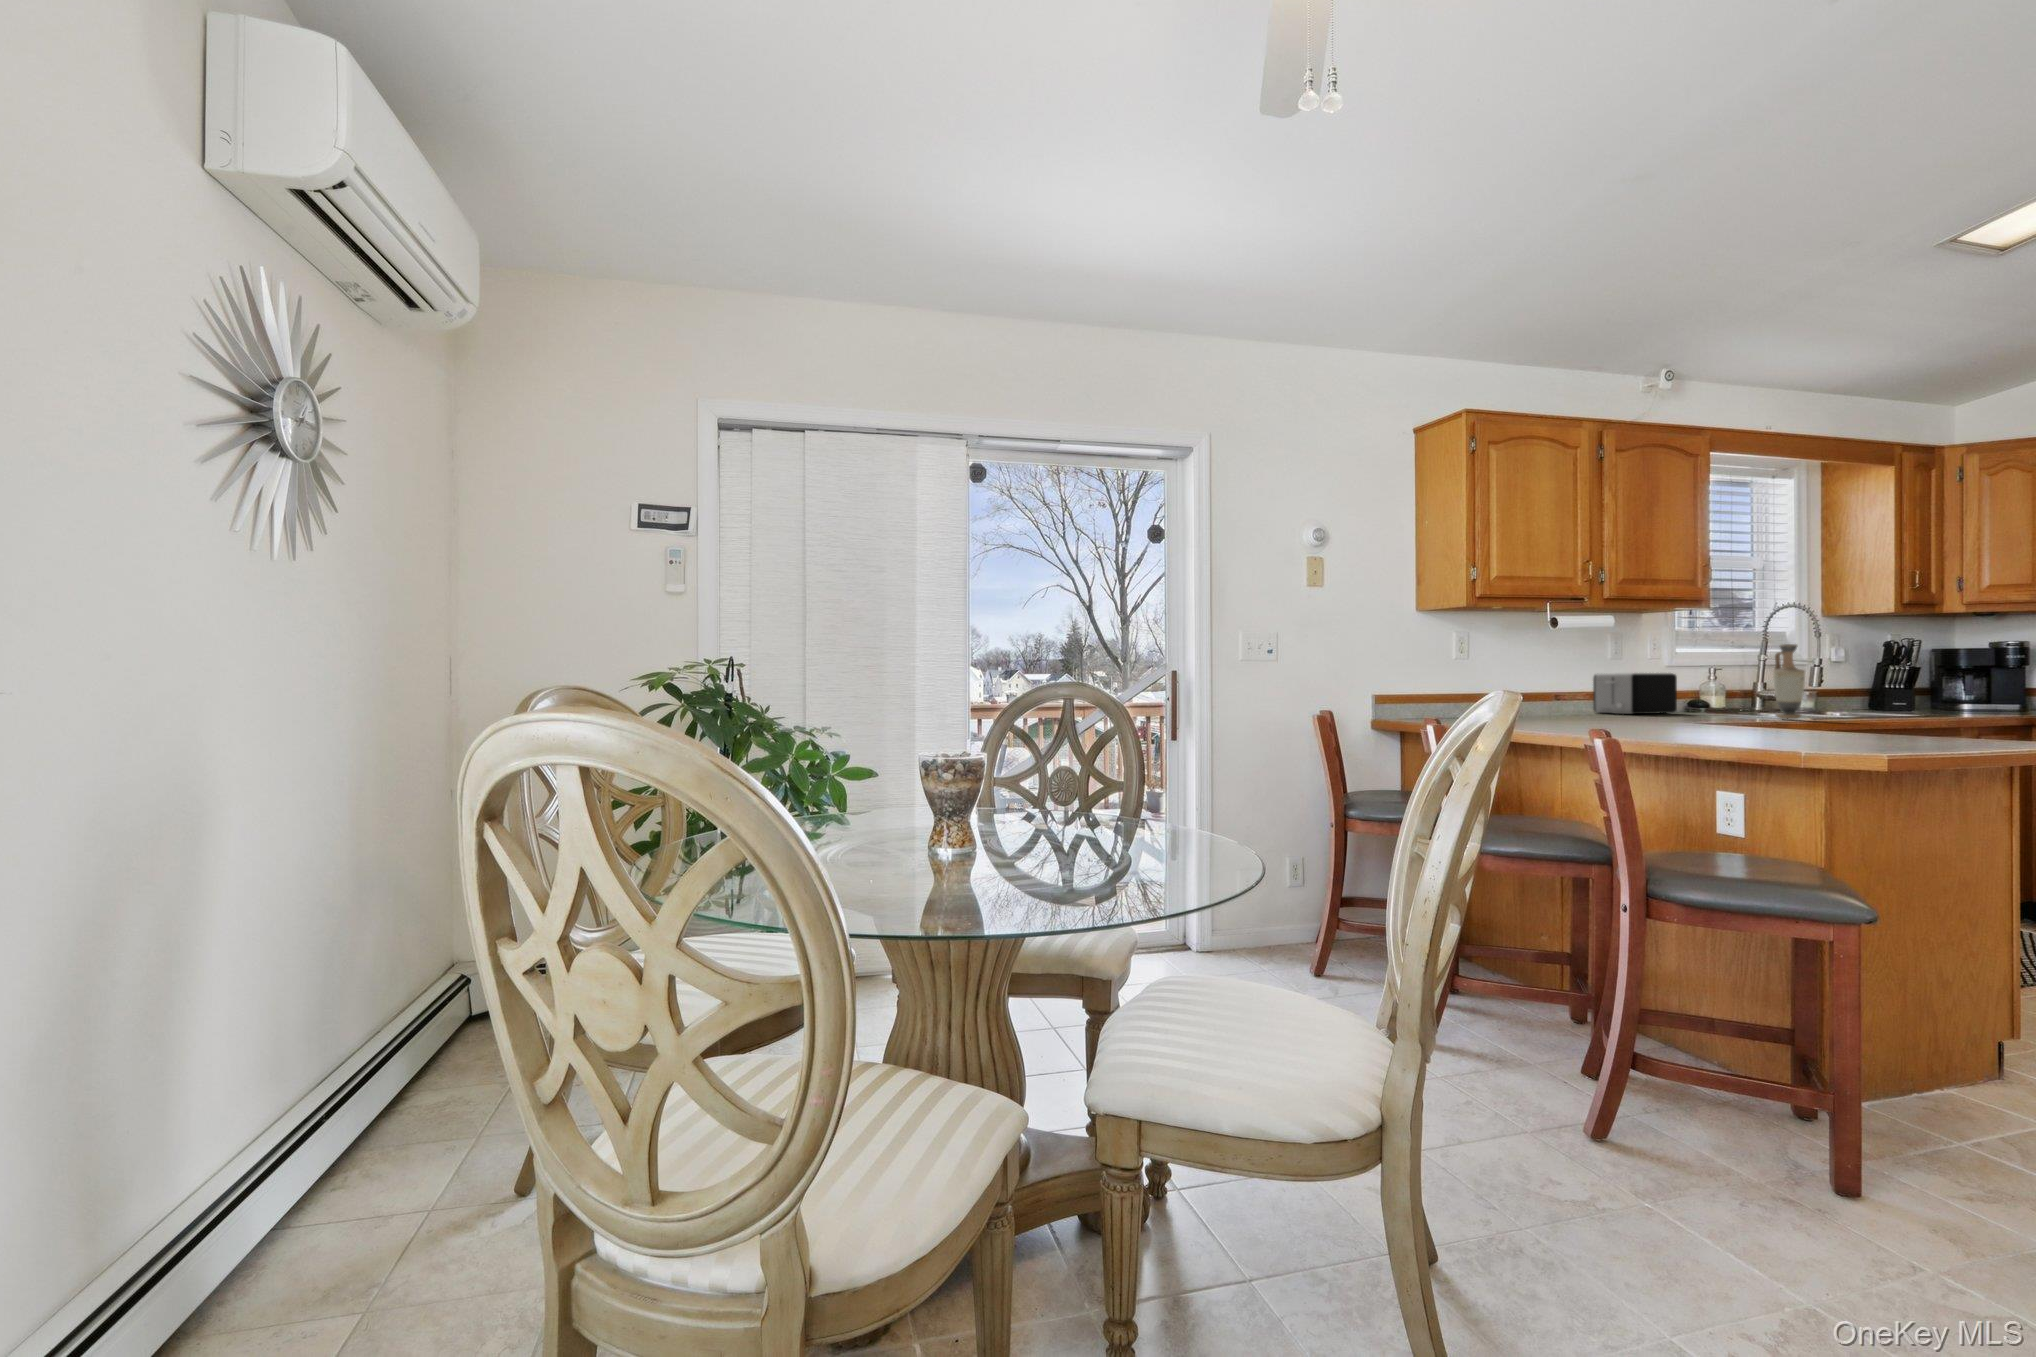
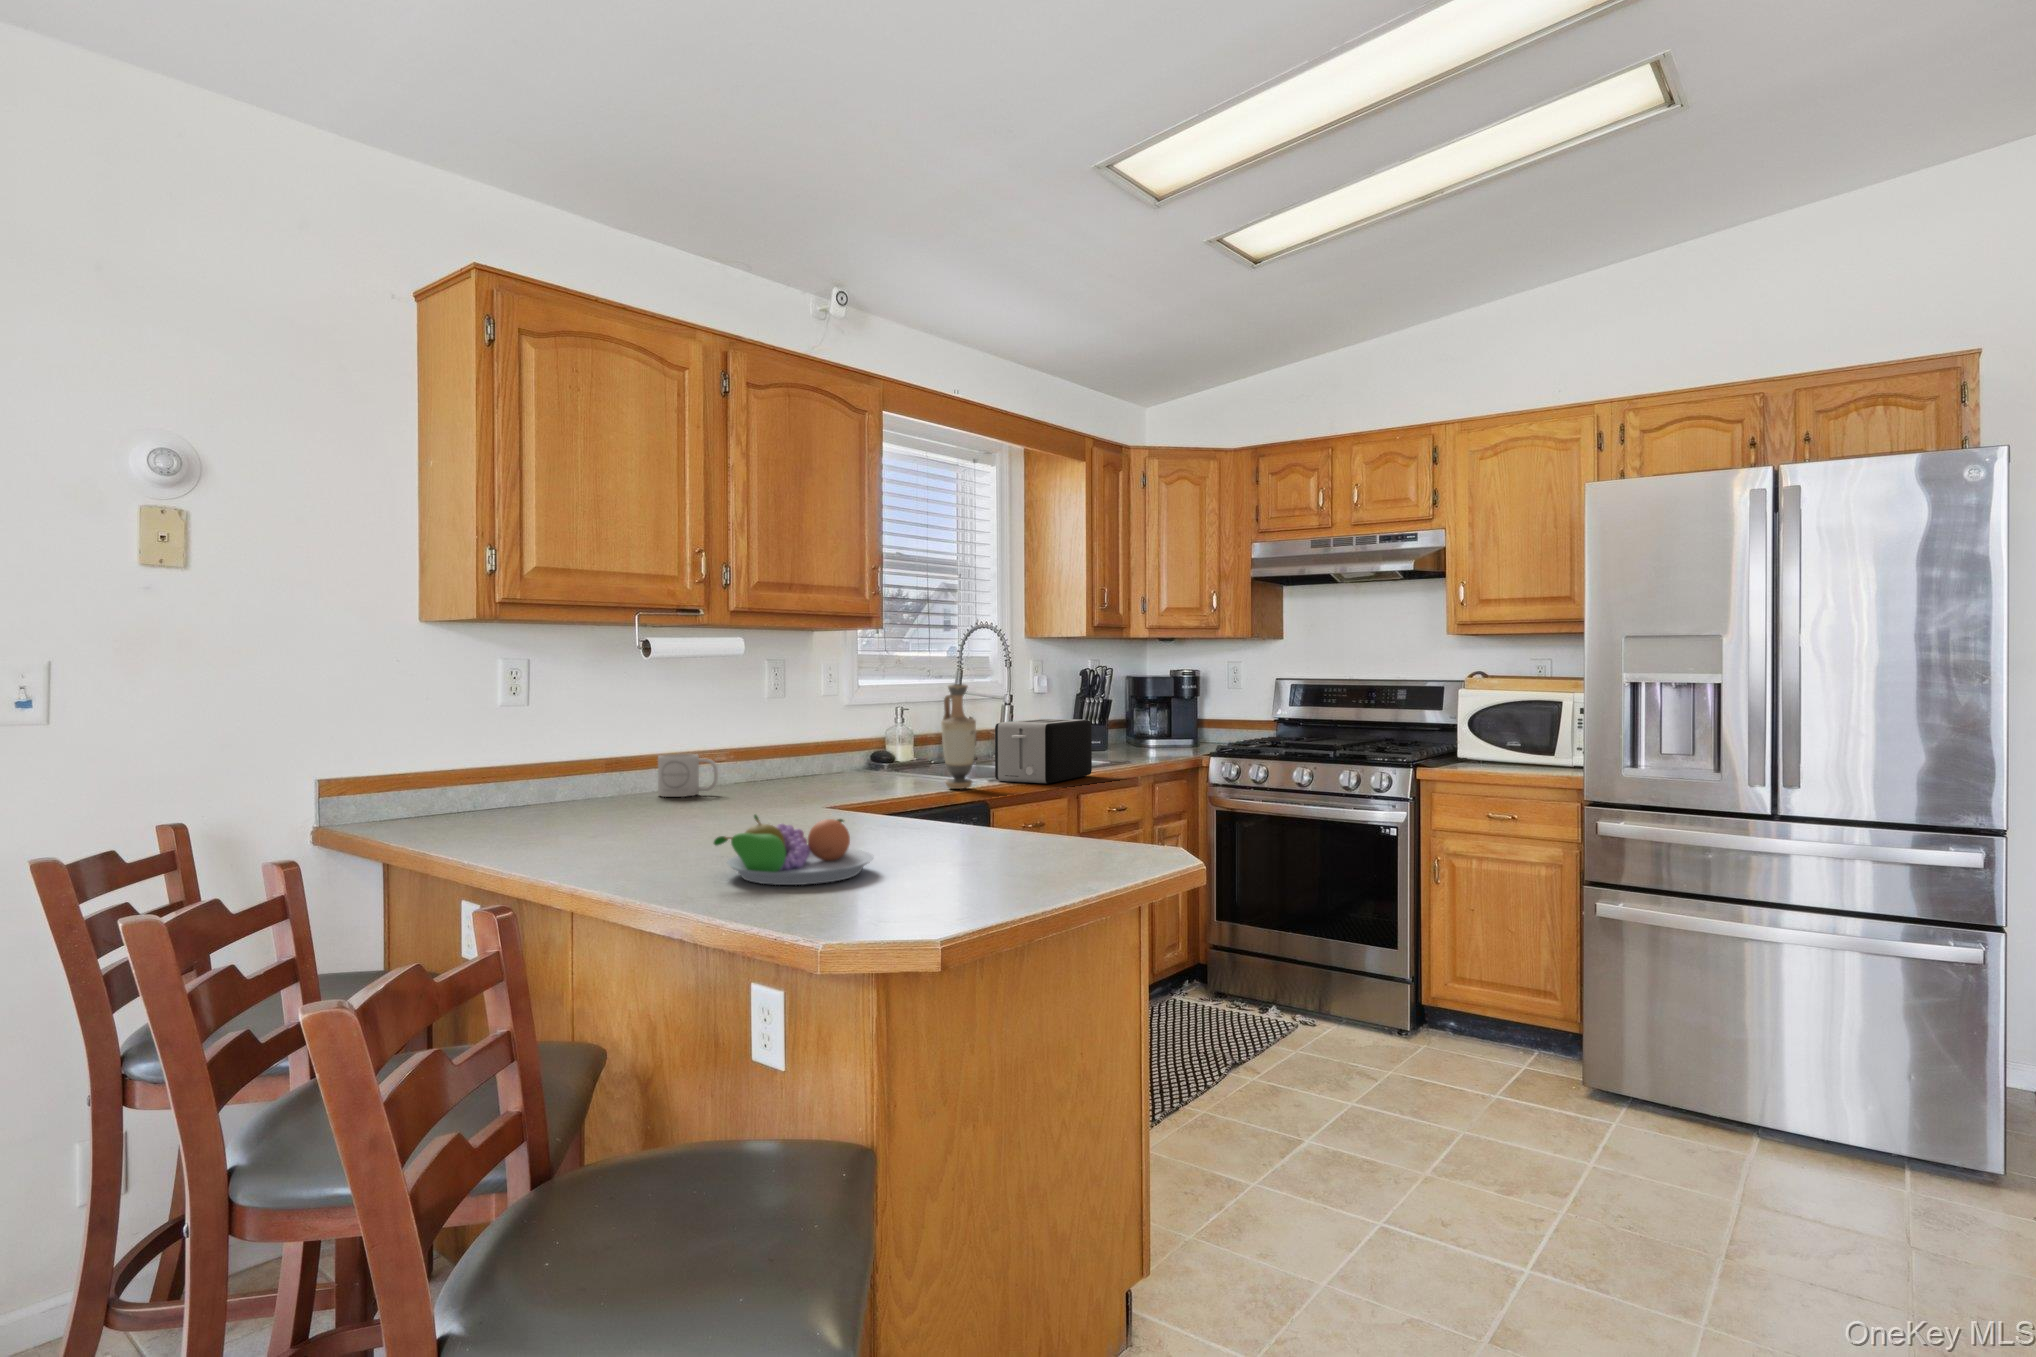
toaster: present [1593,673,1677,714] -> present [995,719,1092,784]
mug: none [1552,690,1595,716] -> present [658,754,718,797]
fruit bowl: none [1677,702,1782,737] -> present [714,815,874,885]

